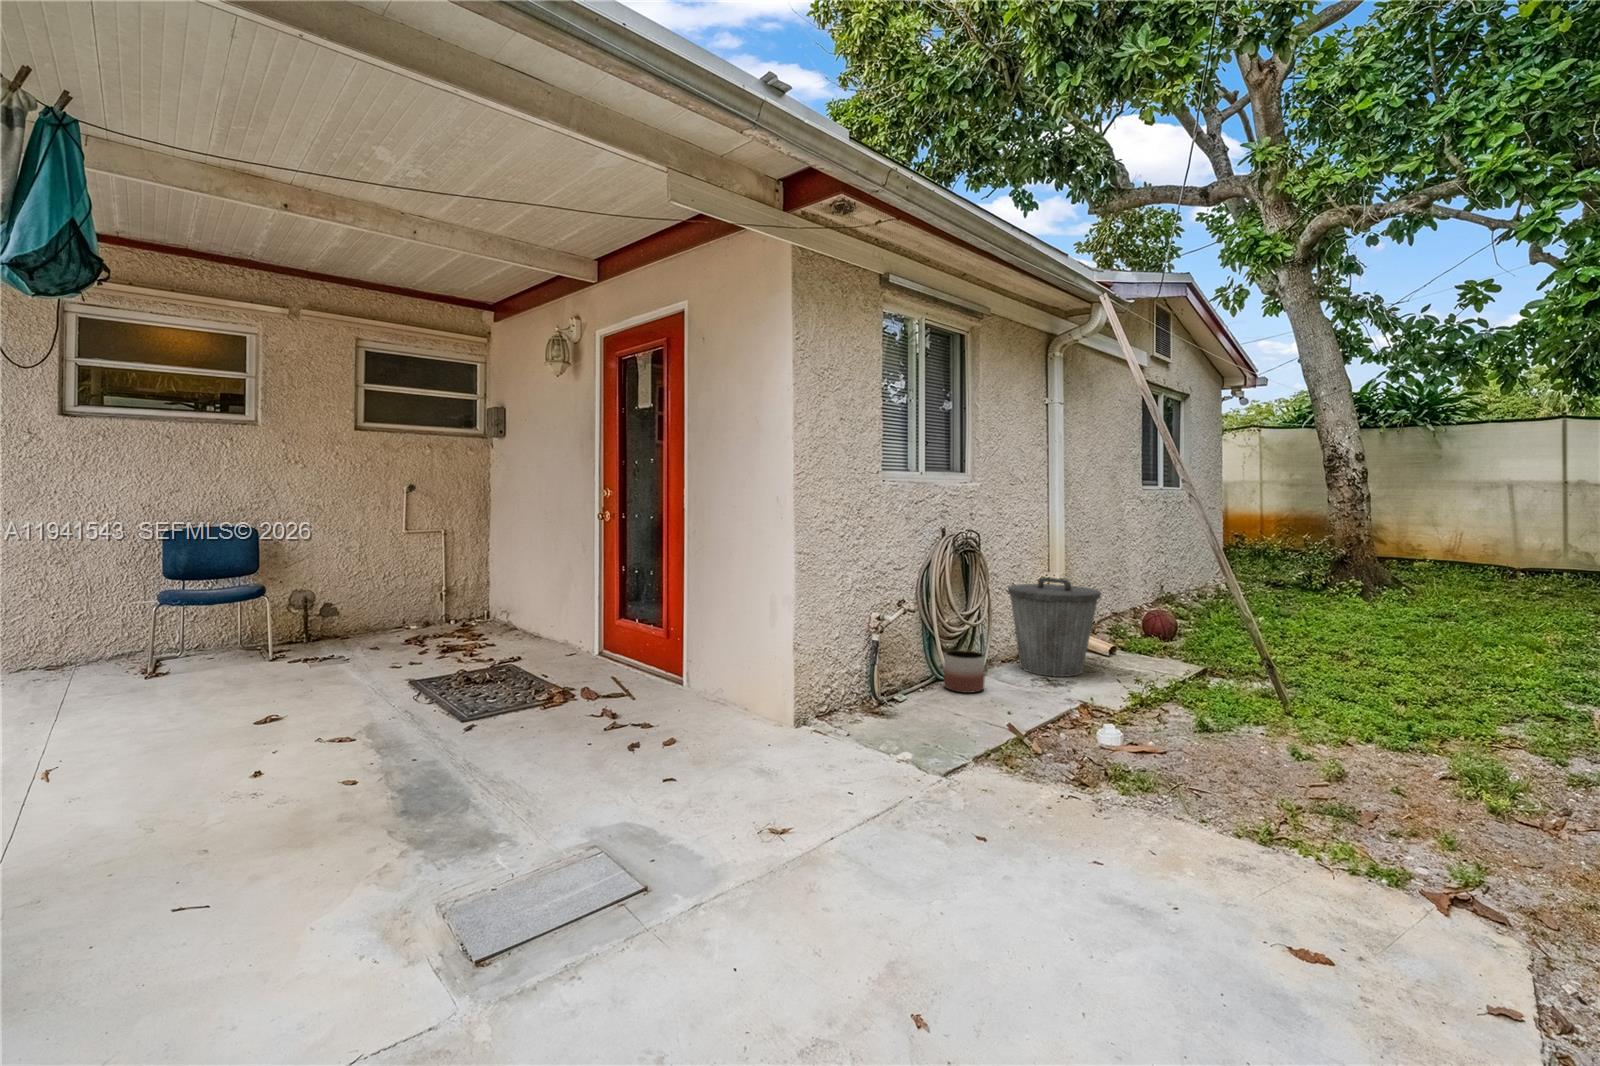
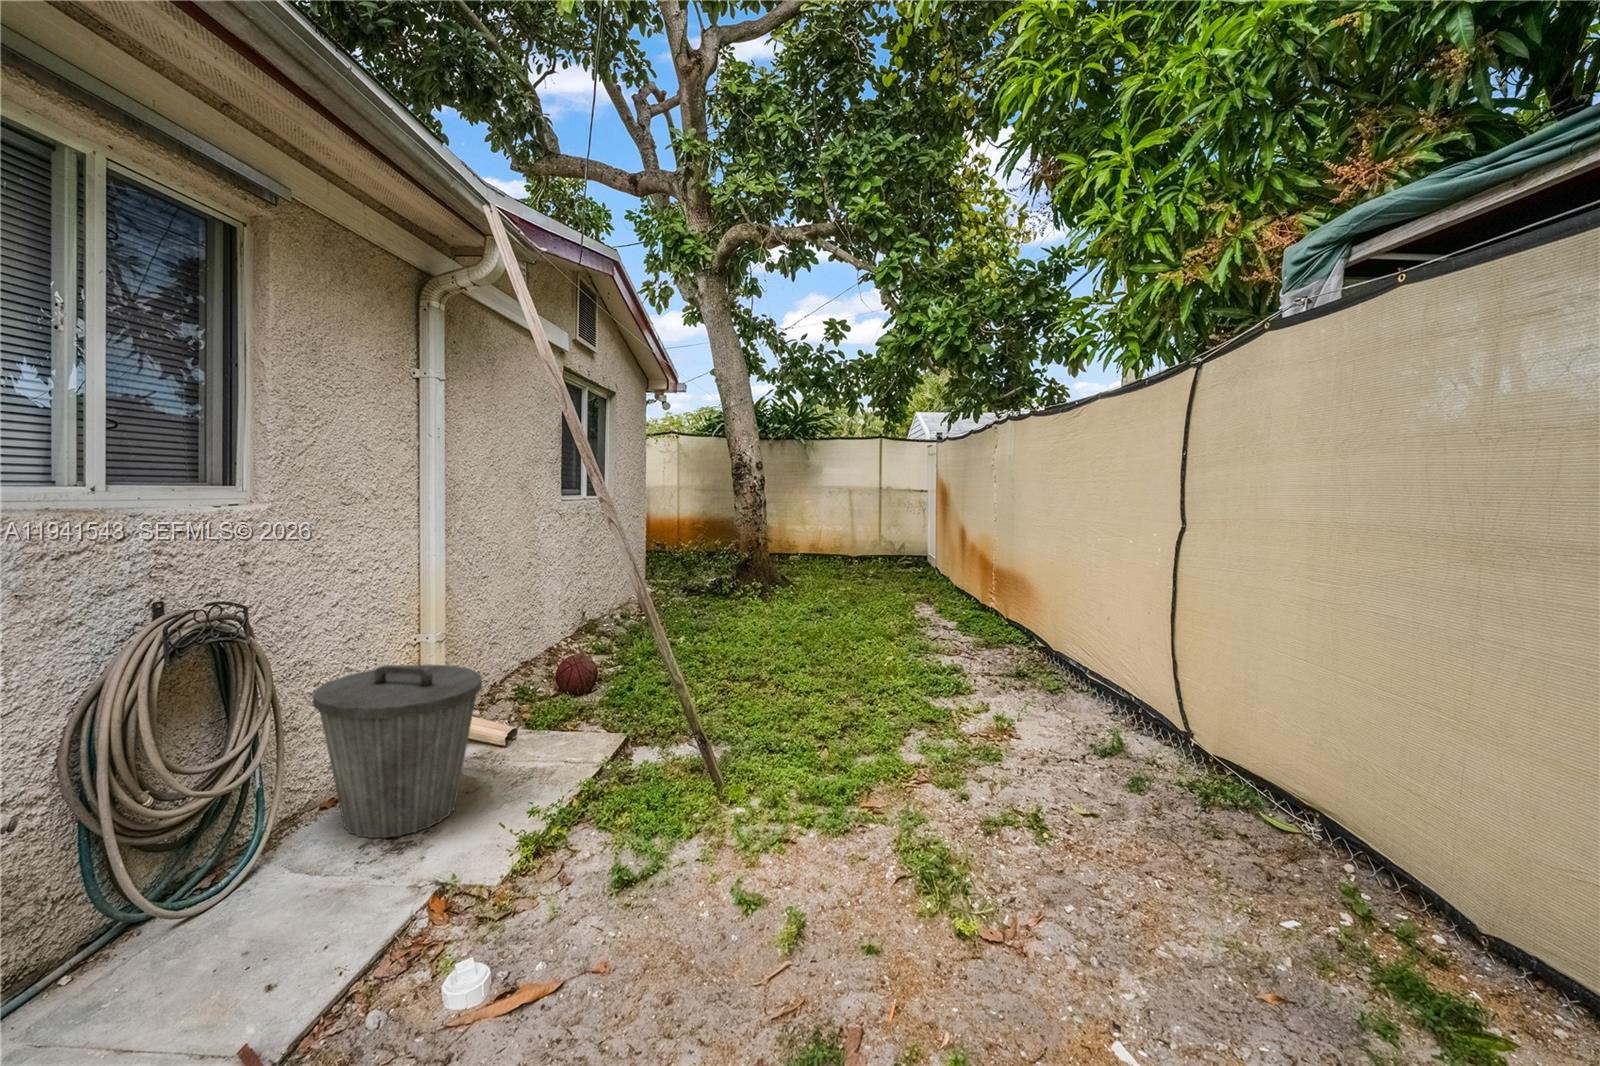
planter: present [944,650,985,693] -> none [104,862,221,982]

